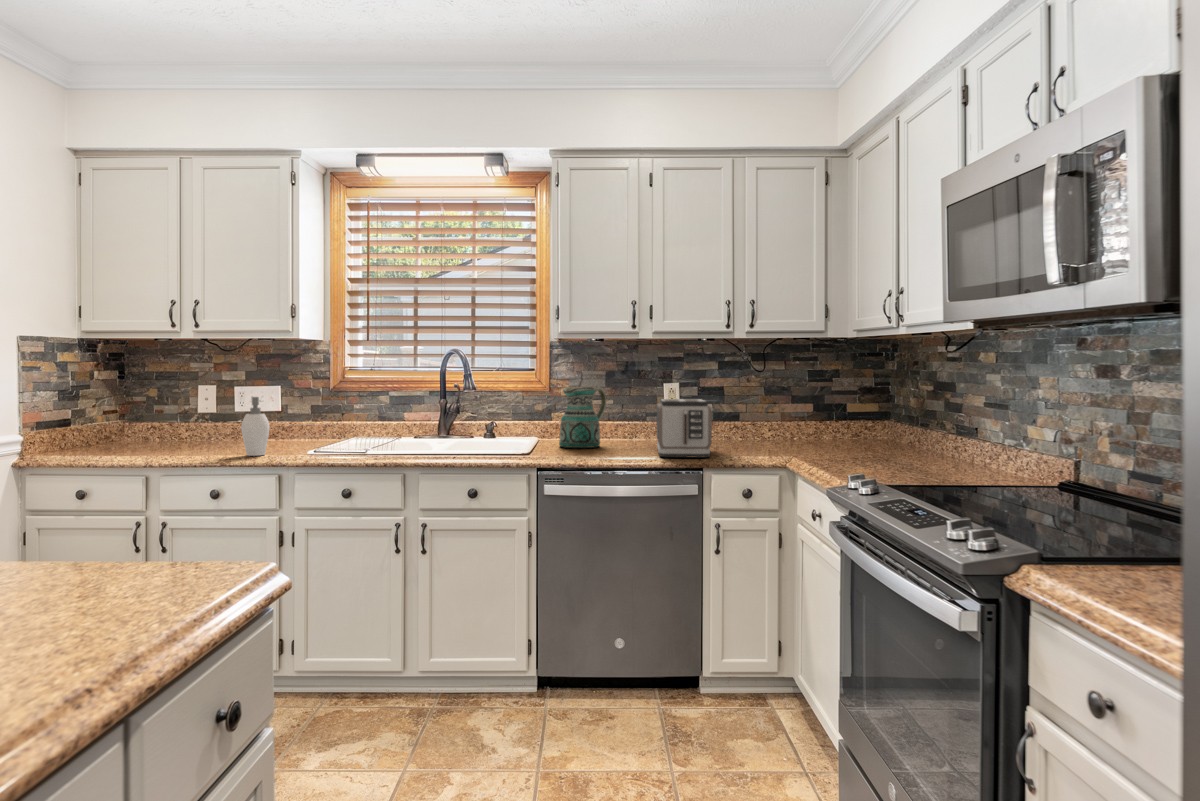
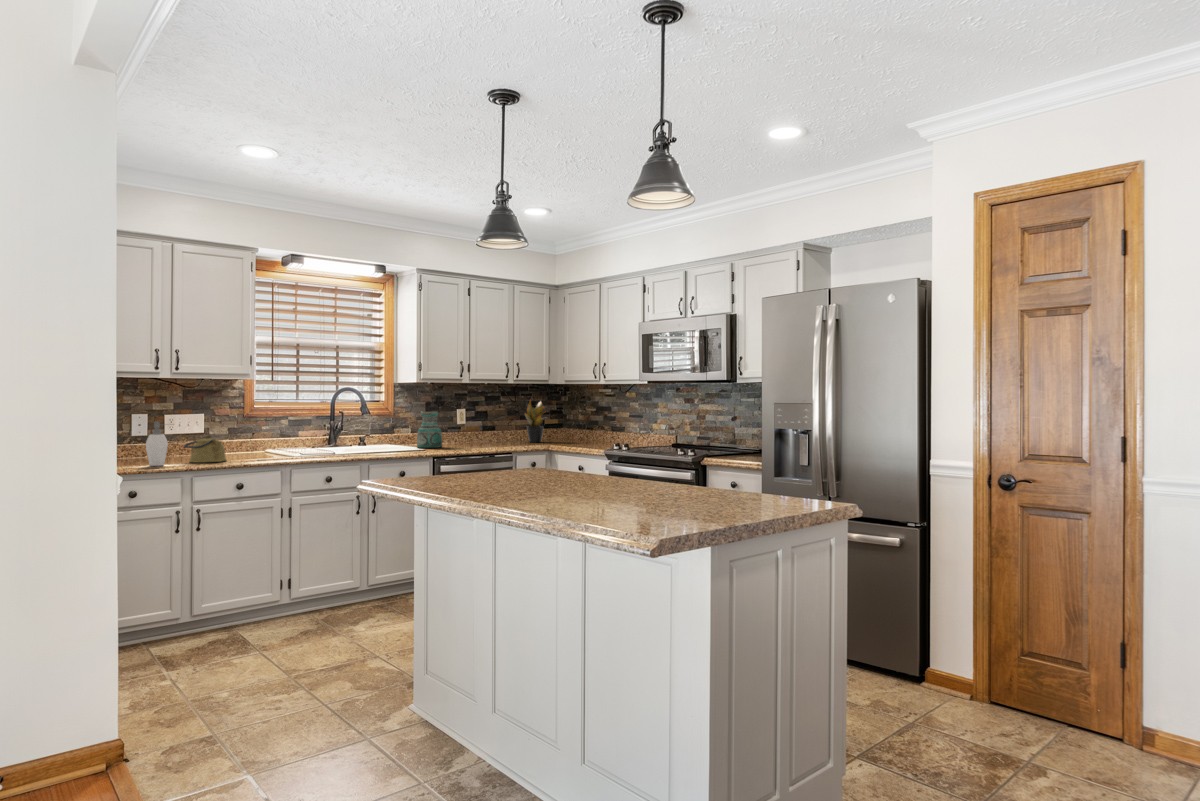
potted plant: none [775,363,830,446] -> present [525,400,544,442]
soap dispenser: present [241,397,270,456] -> present [146,422,168,466]
toaster: present [657,399,712,457] -> none [475,417,520,448]
kettle: none [162,417,223,456] -> present [184,435,226,462]

